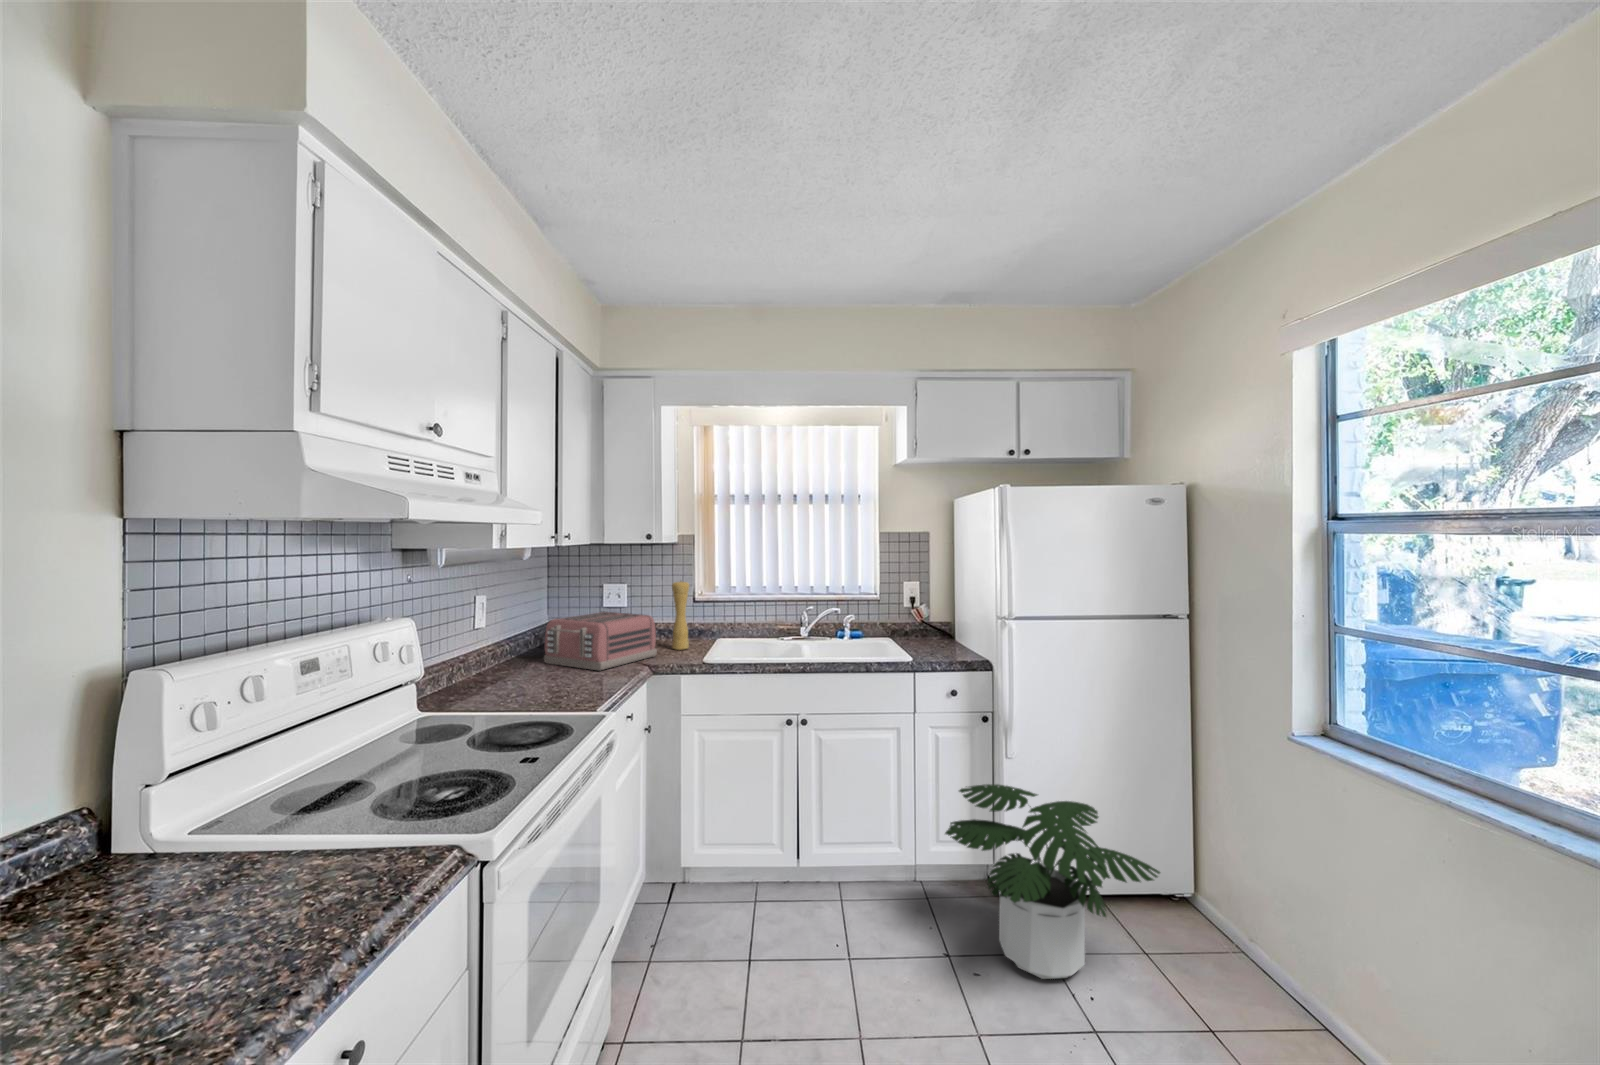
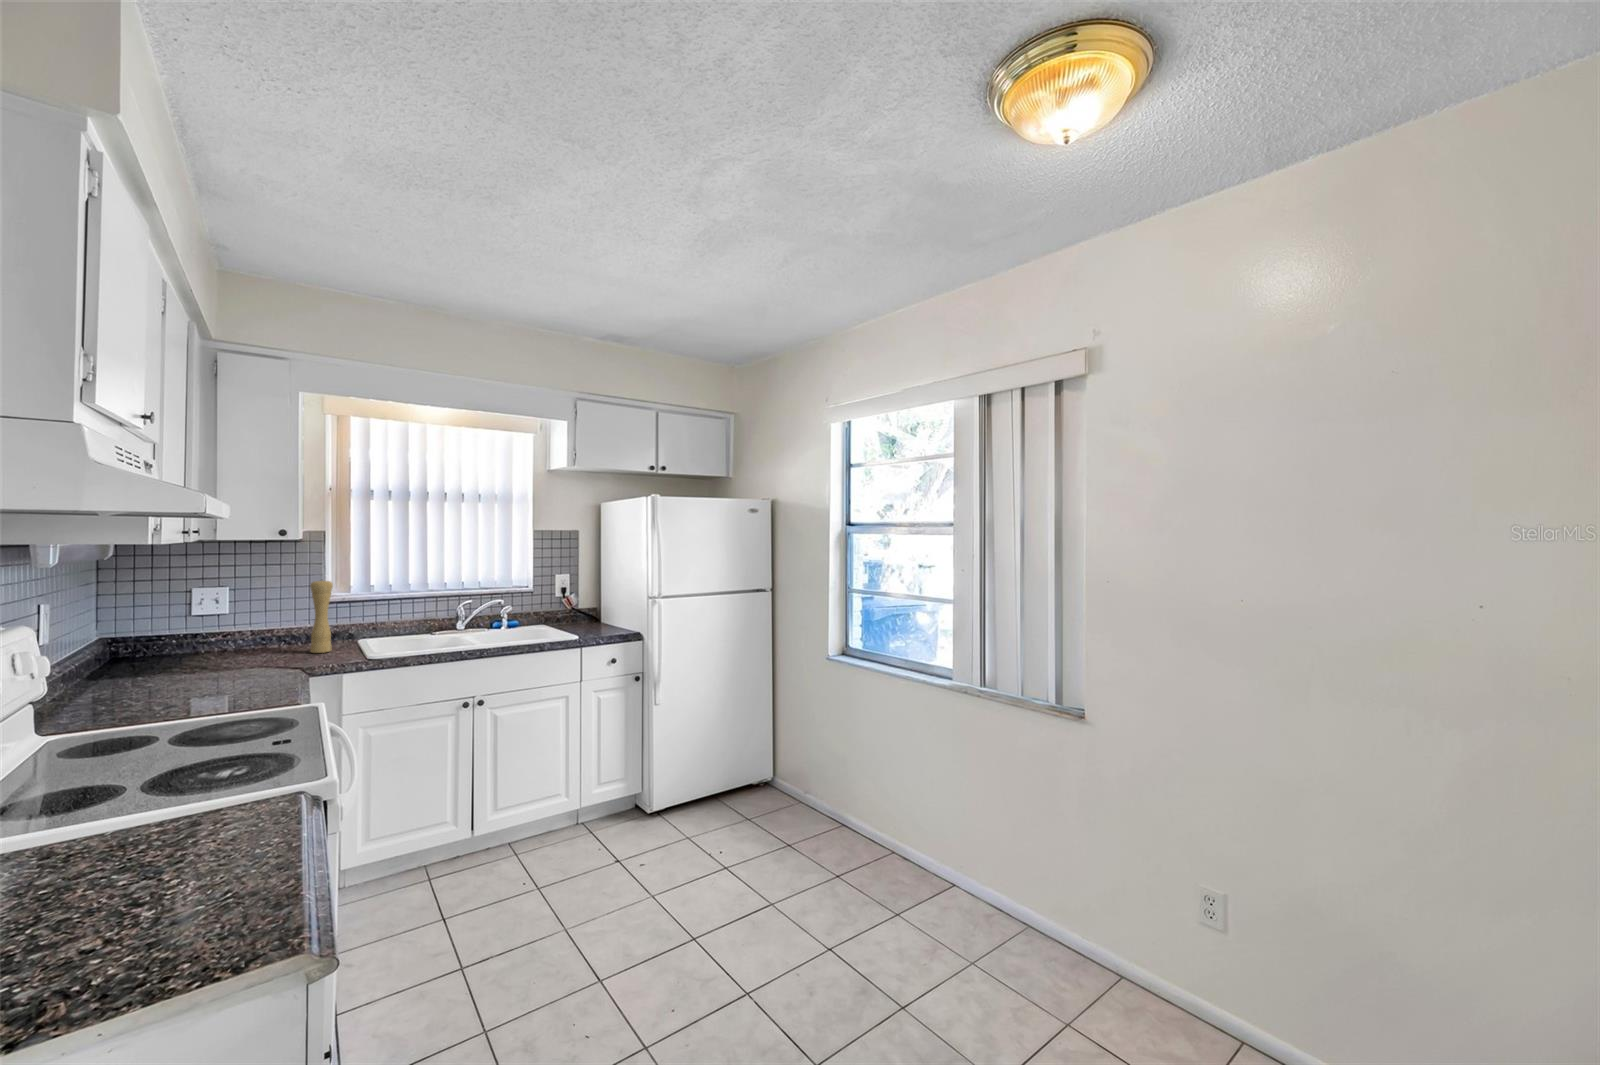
toaster: present [544,611,657,670] -> none [149,617,302,680]
potted plant: present [945,784,1160,979] -> none [615,724,760,852]

